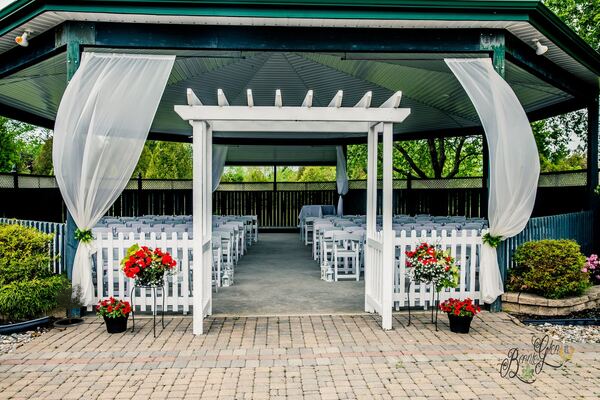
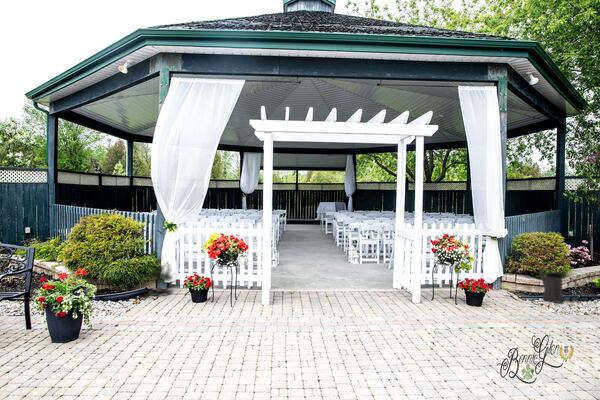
watering can: none [545,283,573,328] -> present [539,267,563,303]

